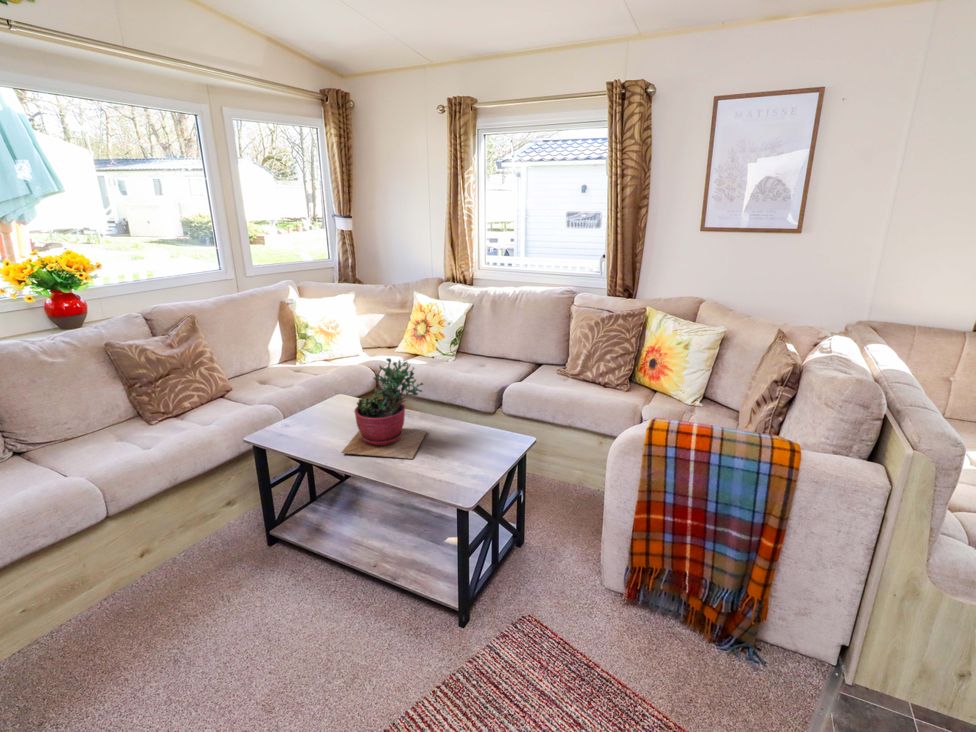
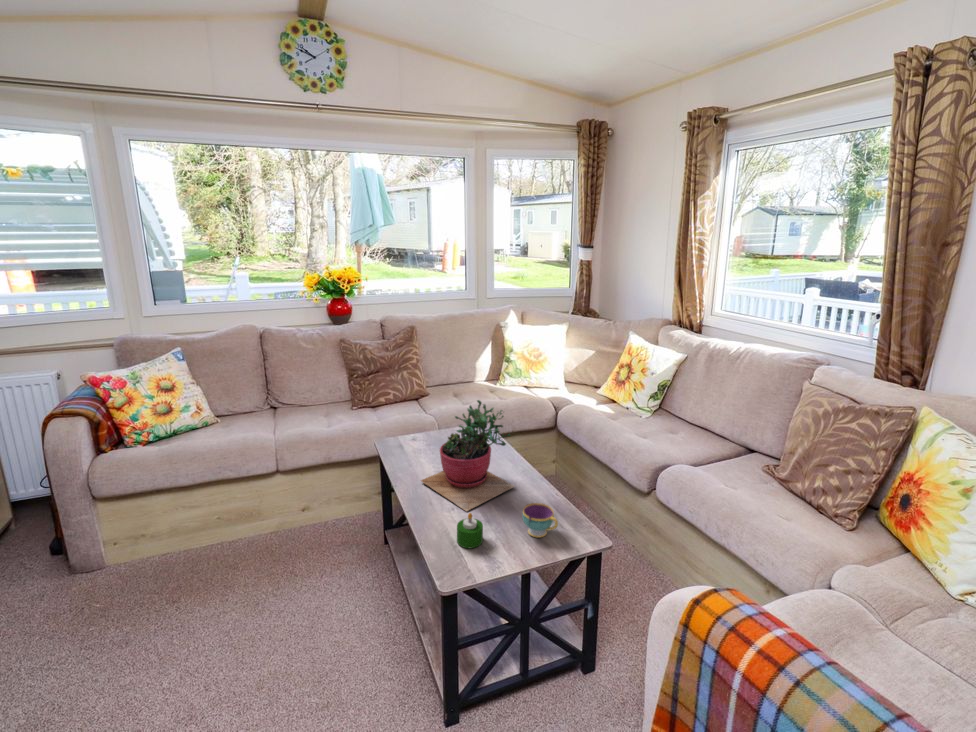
teacup: none [468,428,501,455] -> present [523,503,558,537]
candle: none [430,449,453,480] -> present [457,513,483,548]

